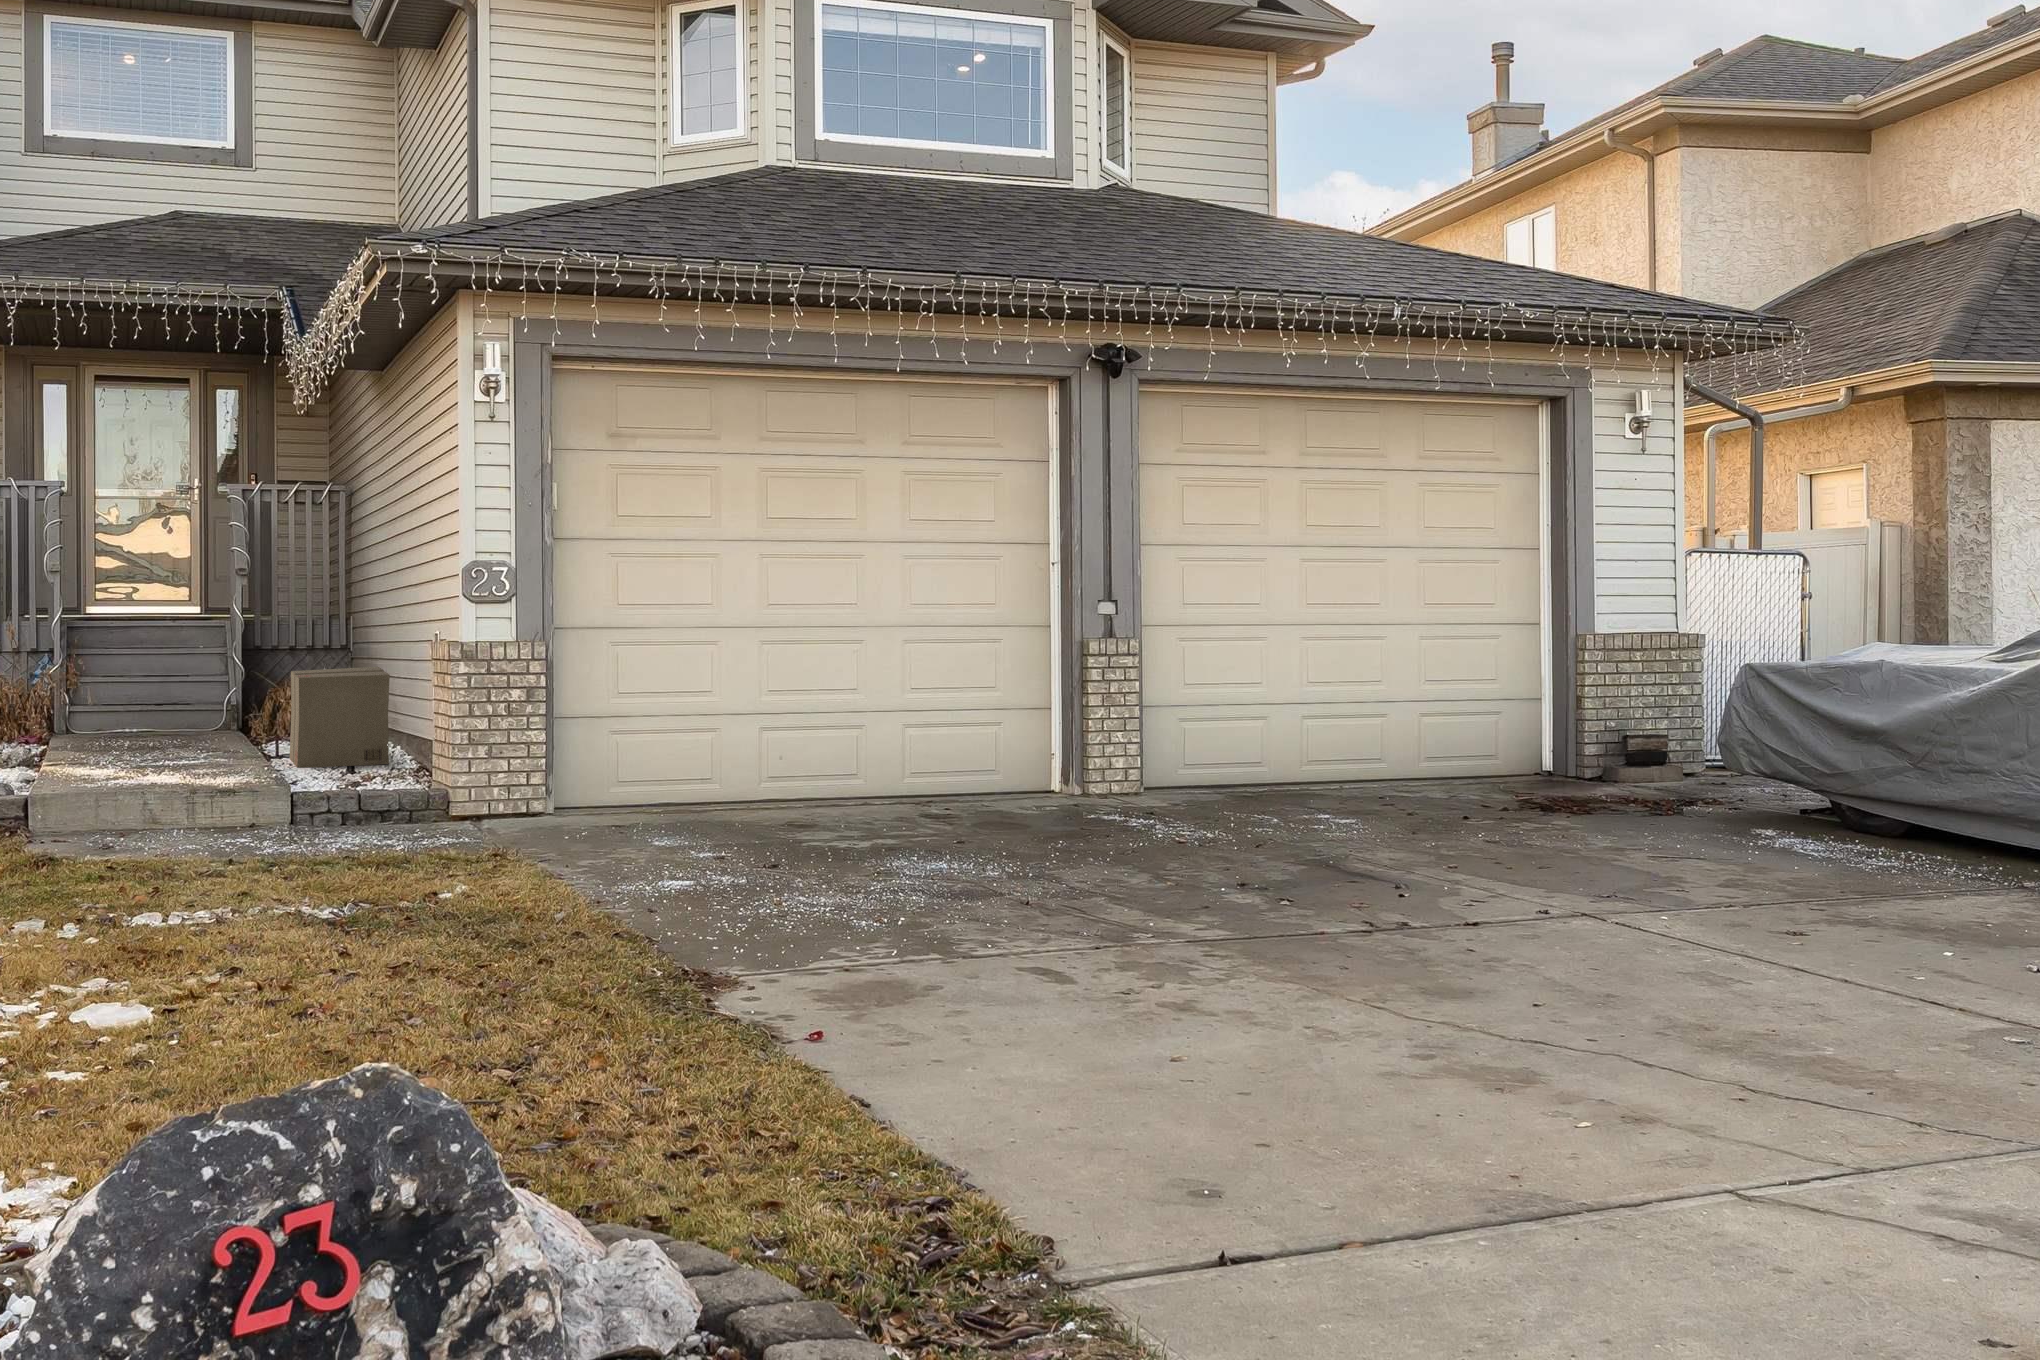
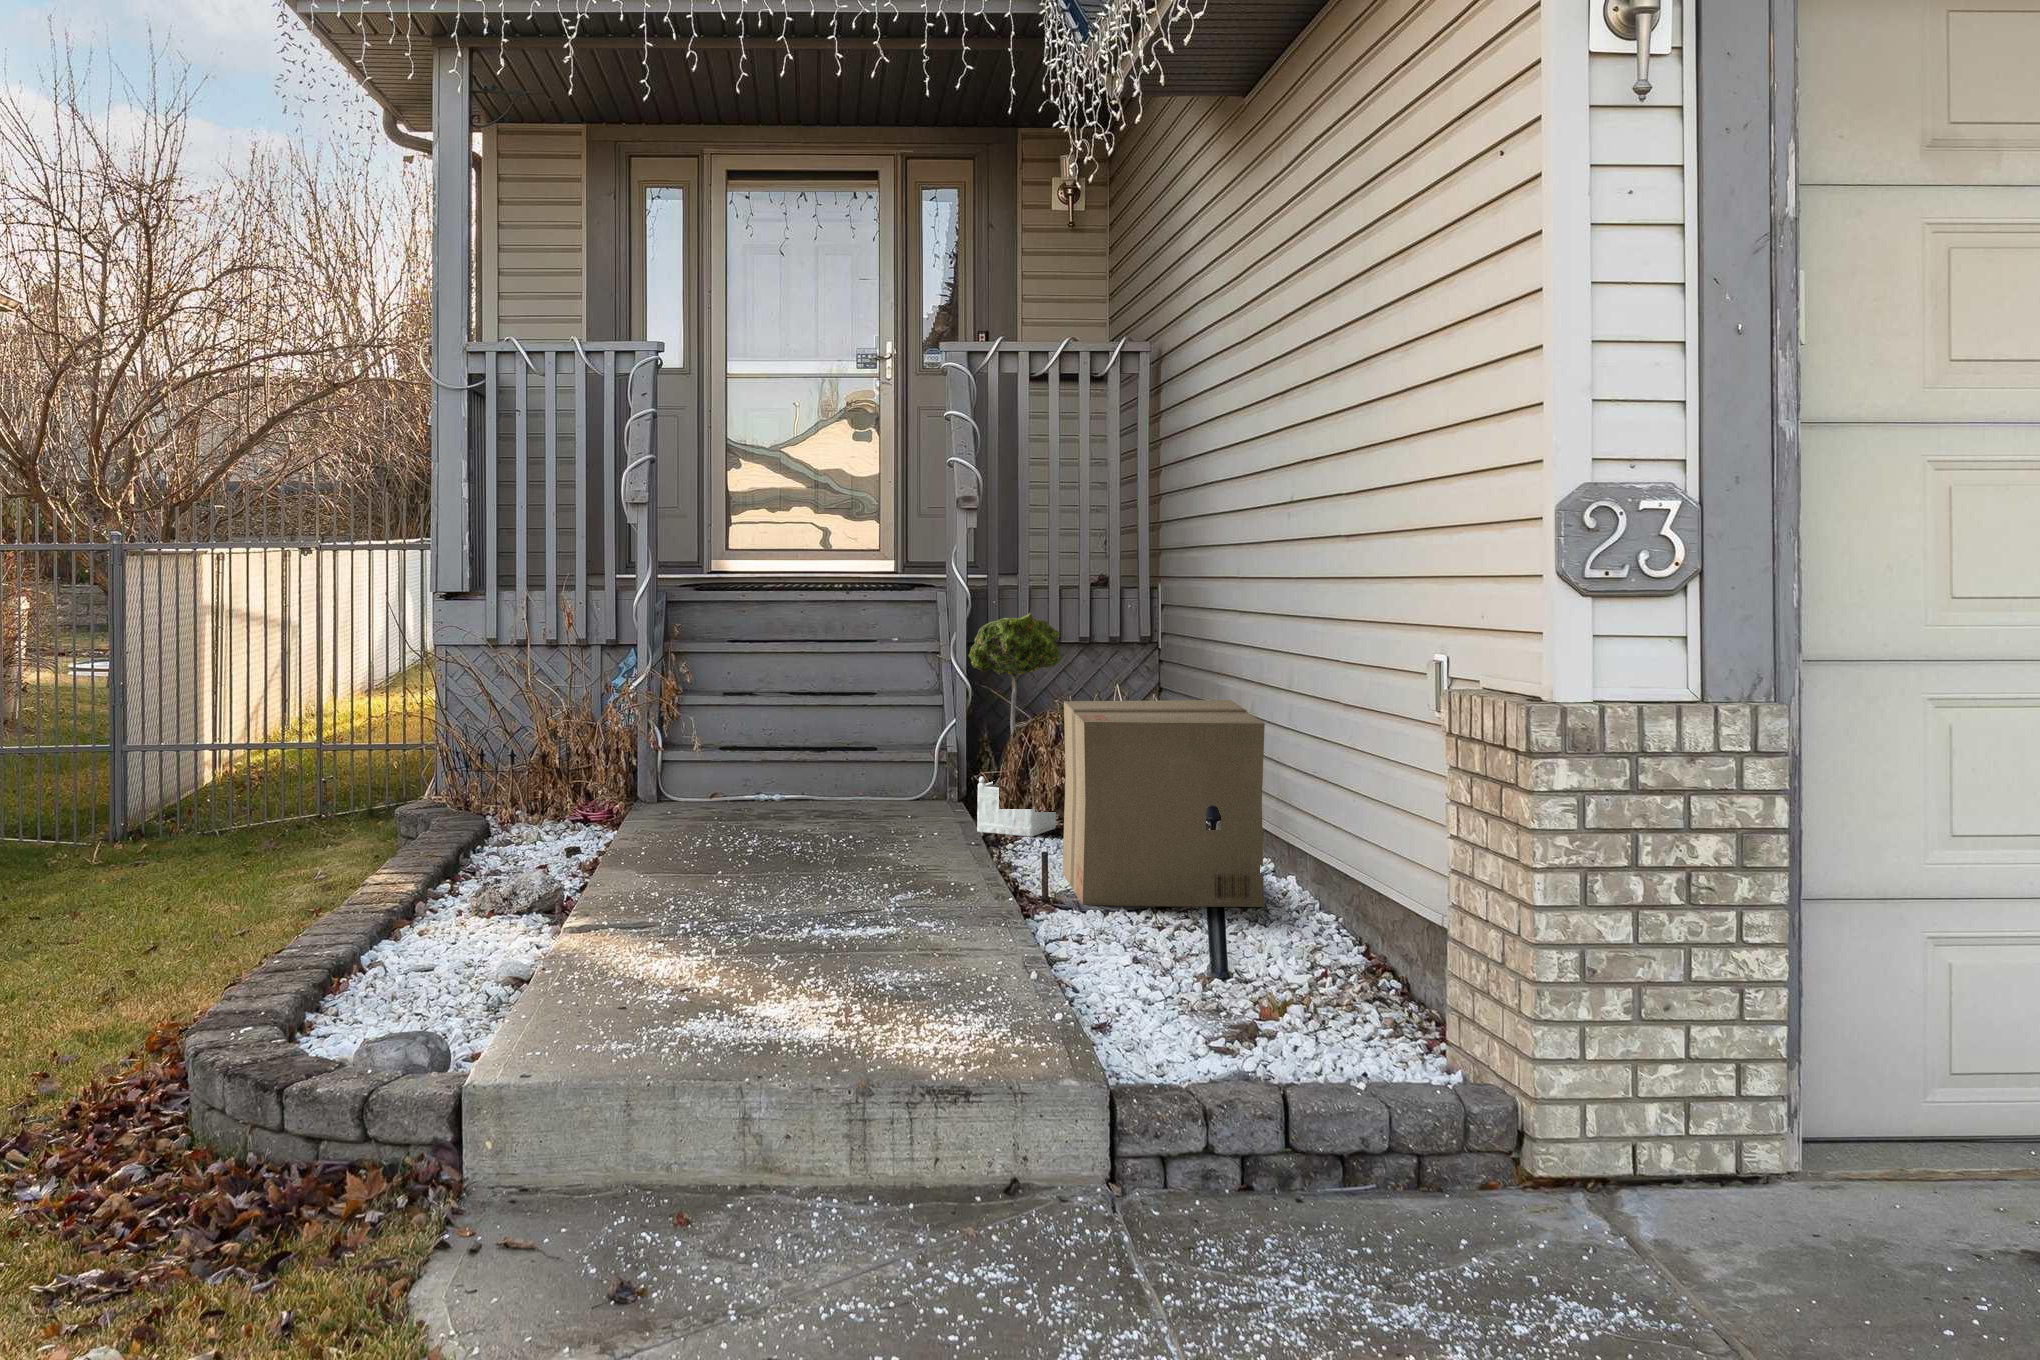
potted tree: none [241,628,292,748] -> present [968,613,1061,837]

